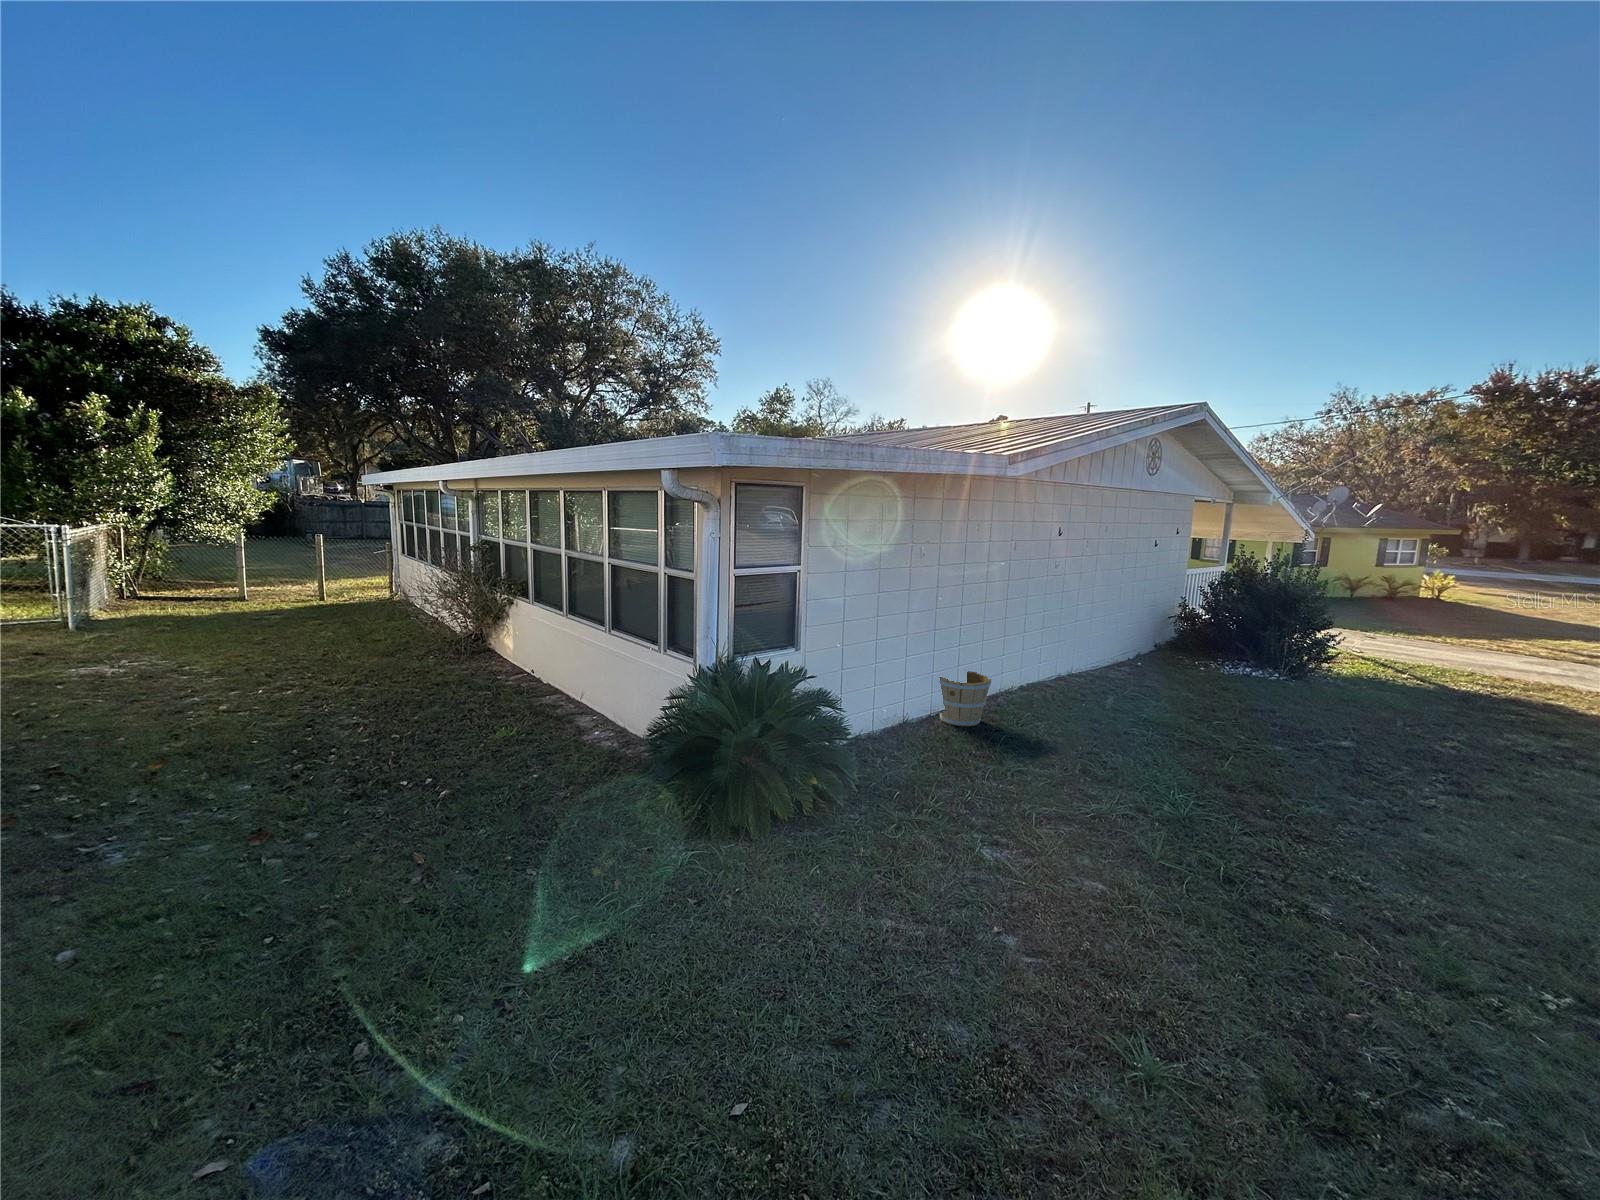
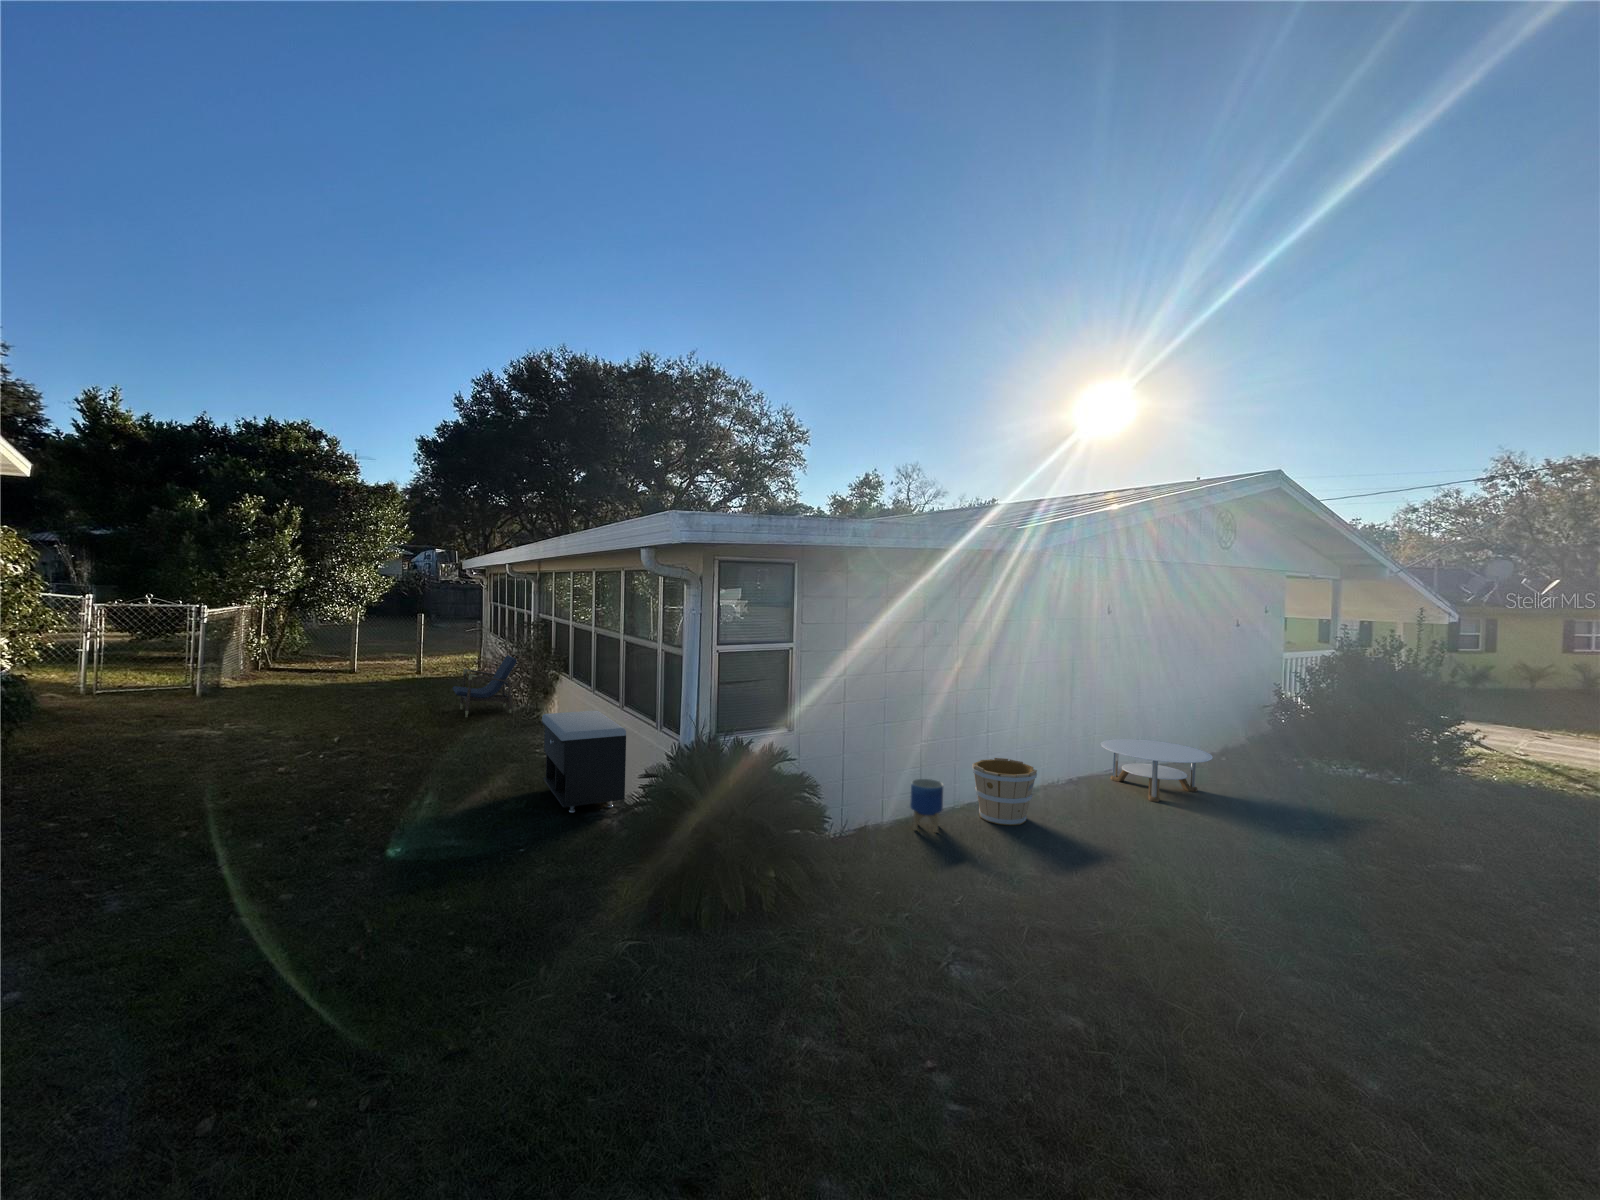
lounge chair: none [386,580,456,645] -> present [452,655,517,717]
storage bench: none [528,636,622,733] -> present [542,711,626,813]
round table: none [1033,649,1125,702] -> present [1101,739,1213,802]
planter: none [886,690,916,735] -> present [910,779,944,832]

